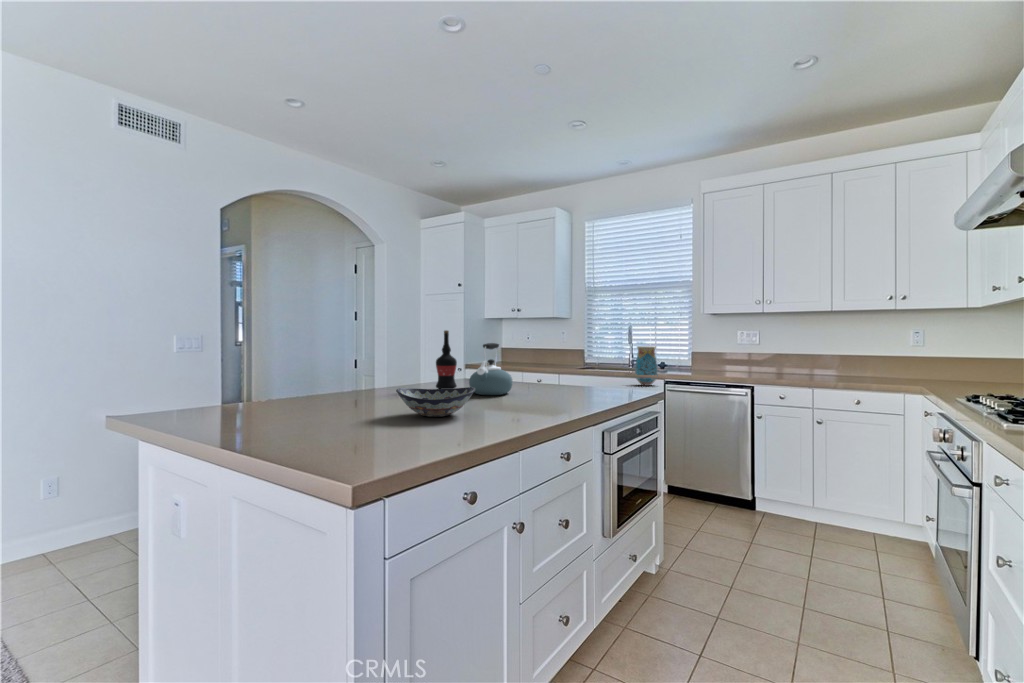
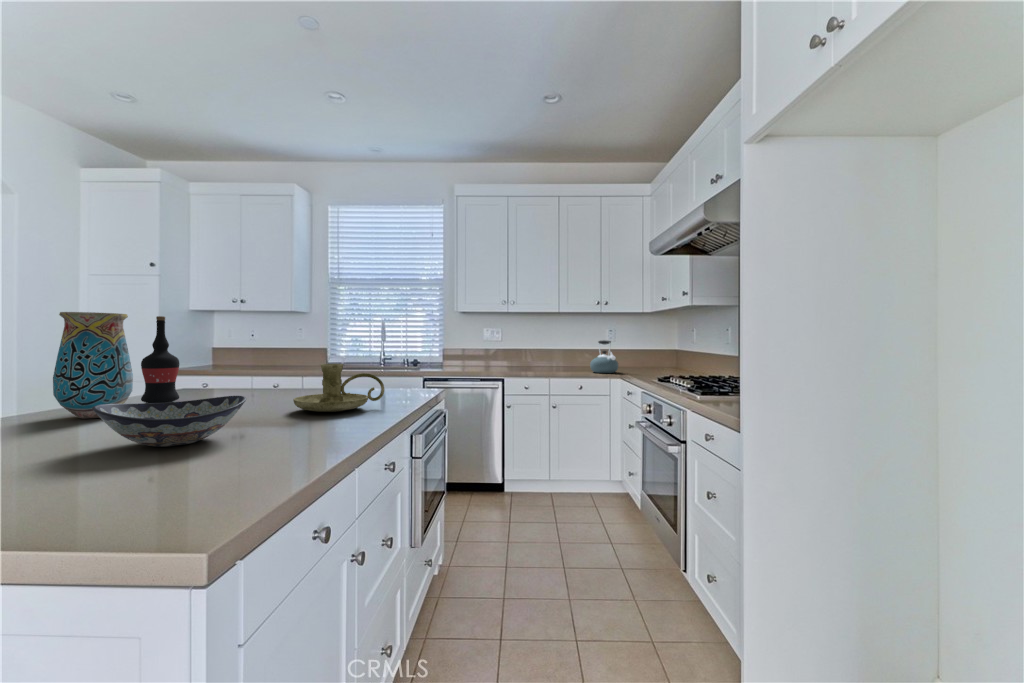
kettle: present [469,343,513,395] -> present [590,340,618,373]
vase: present [635,346,658,386] -> present [53,312,133,418]
candle holder: none [516,367,584,404] -> present [293,364,384,412]

